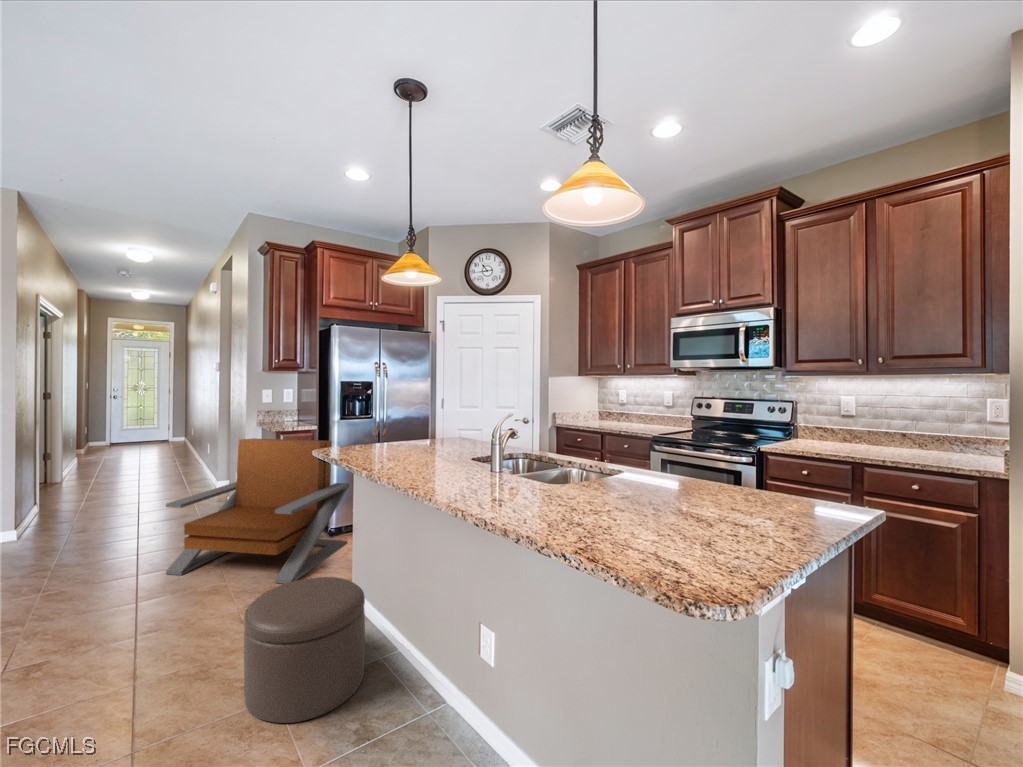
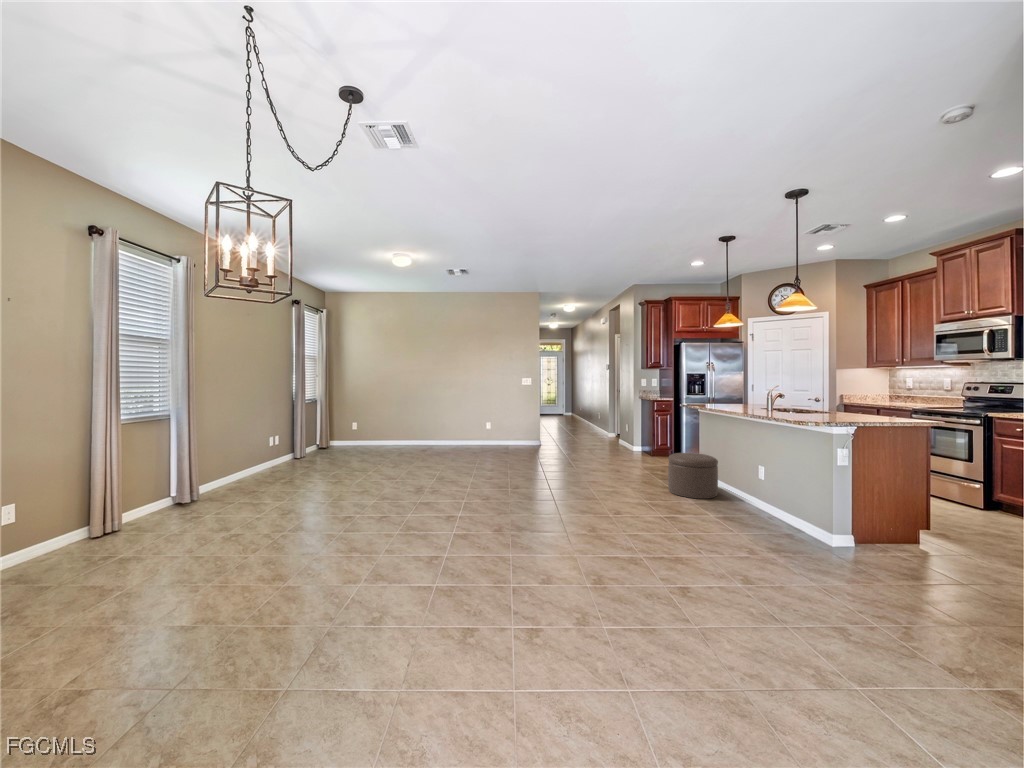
lounge chair: present [166,438,349,584] -> none [609,403,693,470]

